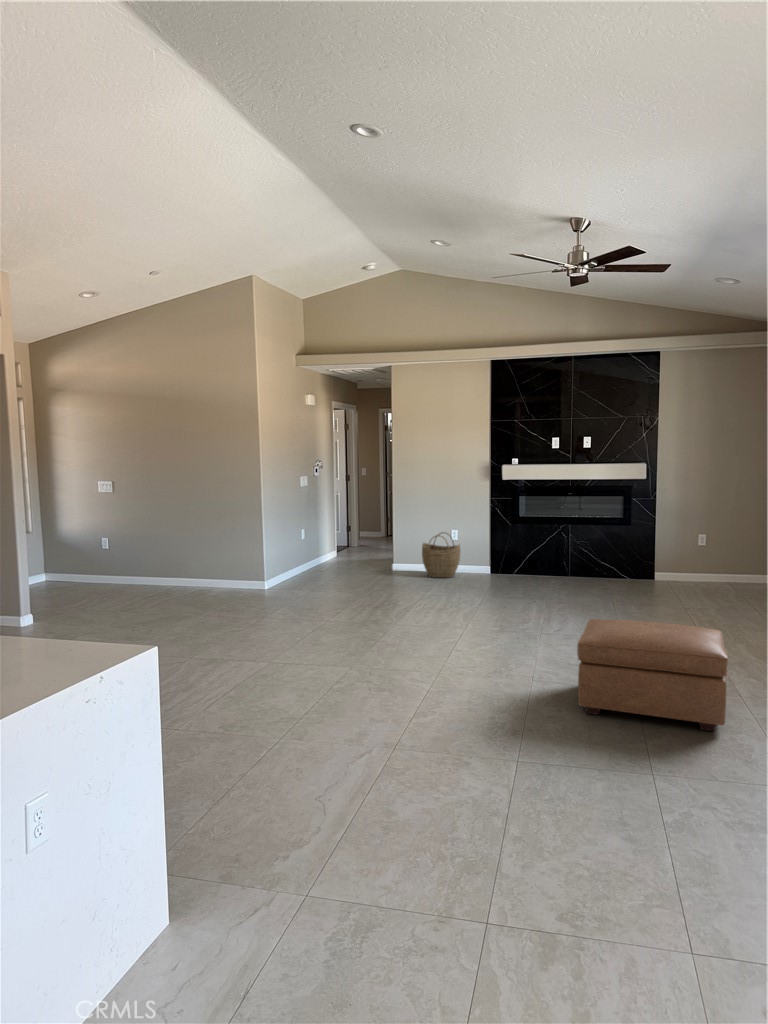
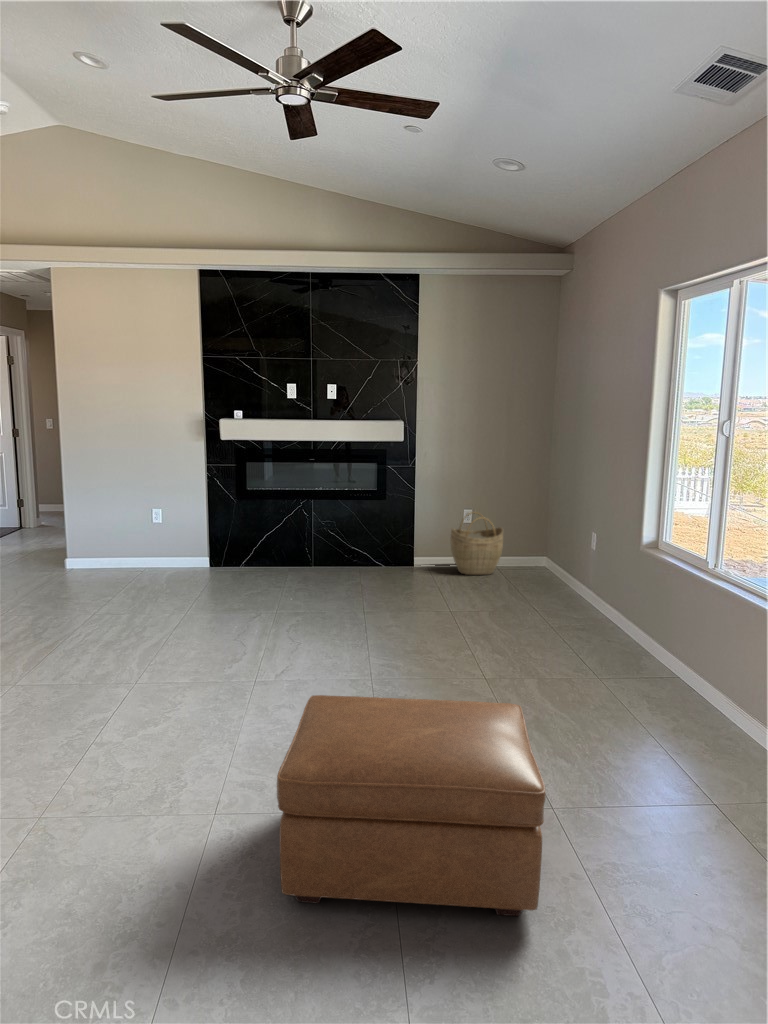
woven basket: present [422,532,461,578] -> present [450,512,503,575]

